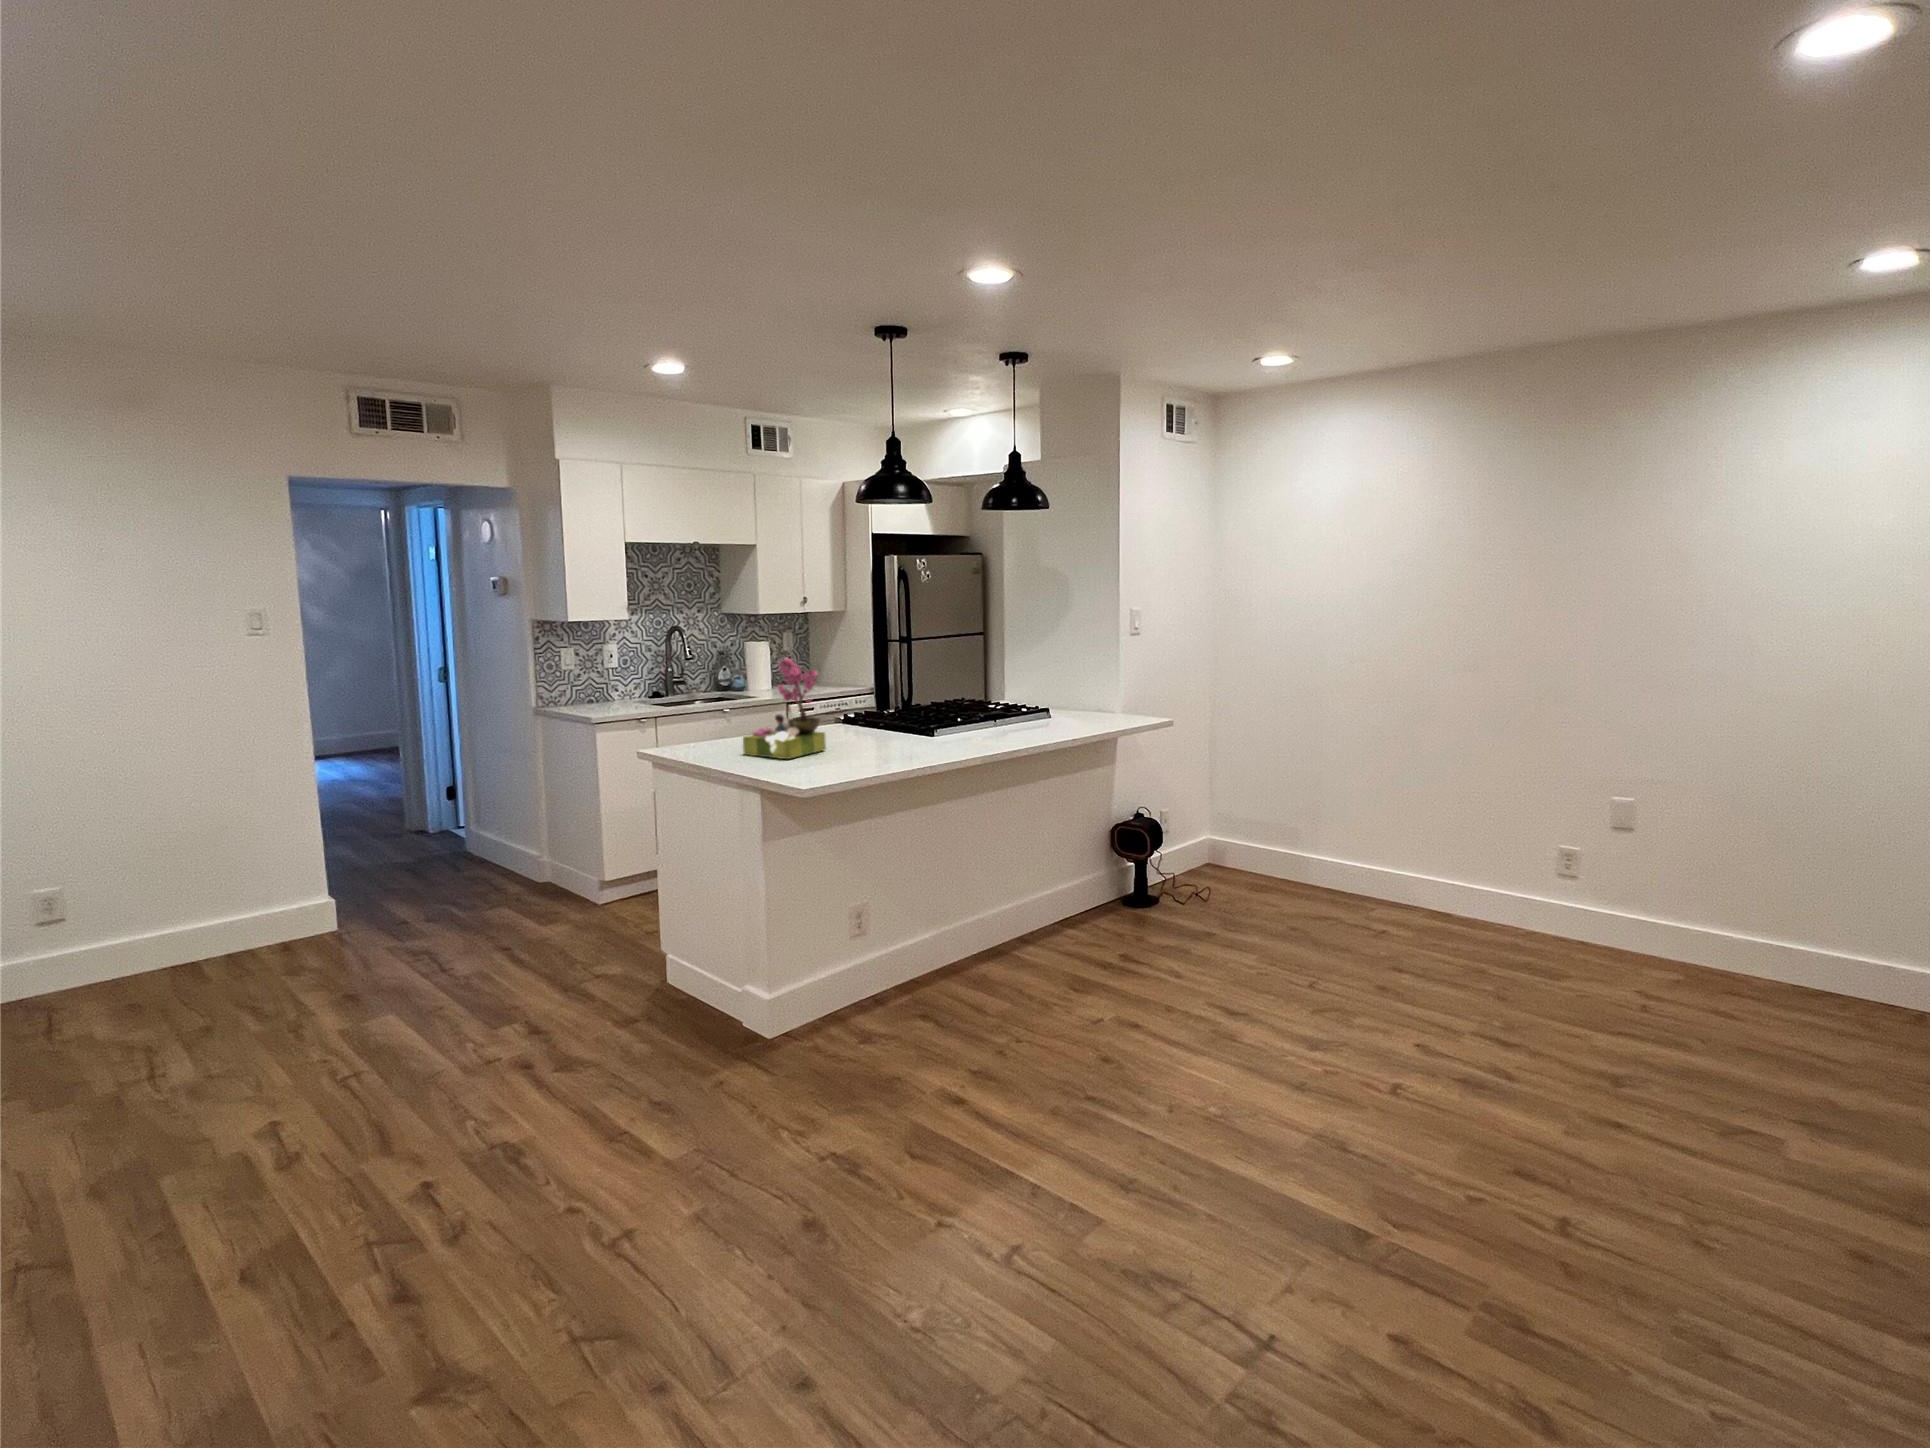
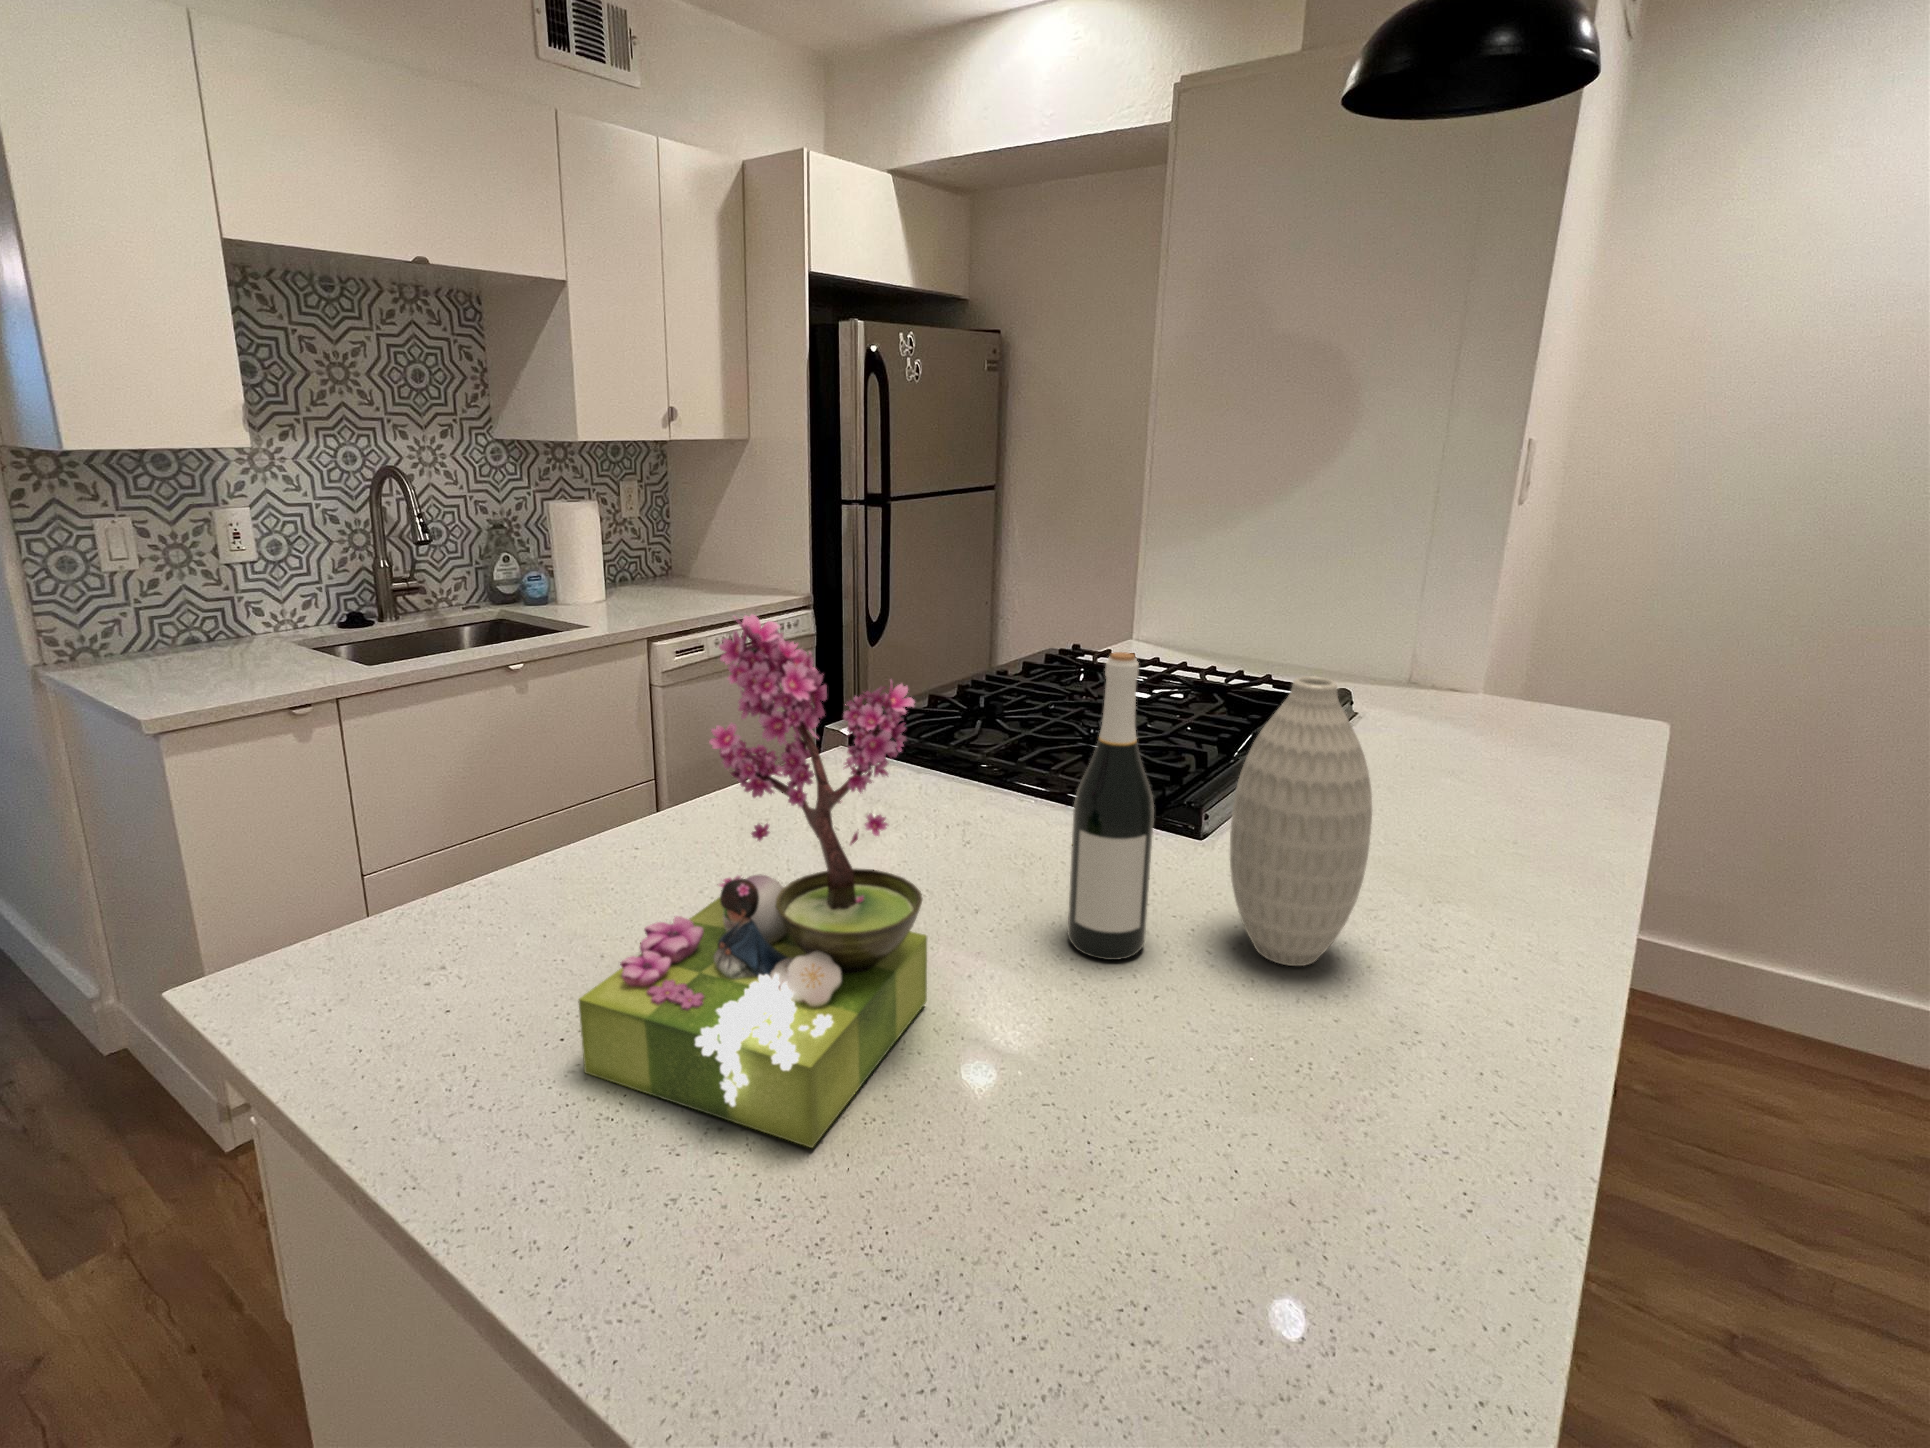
wine bottle: none [870,668,891,747] -> present [1067,652,1154,960]
vase: none [910,674,943,749] -> present [1230,676,1372,966]

